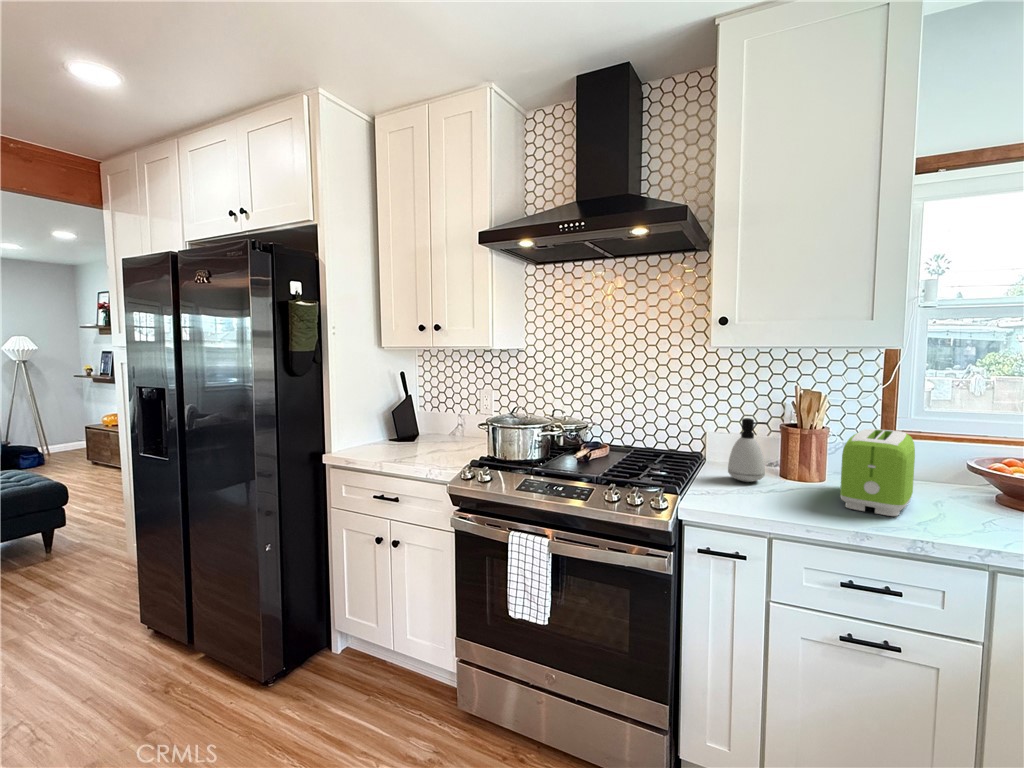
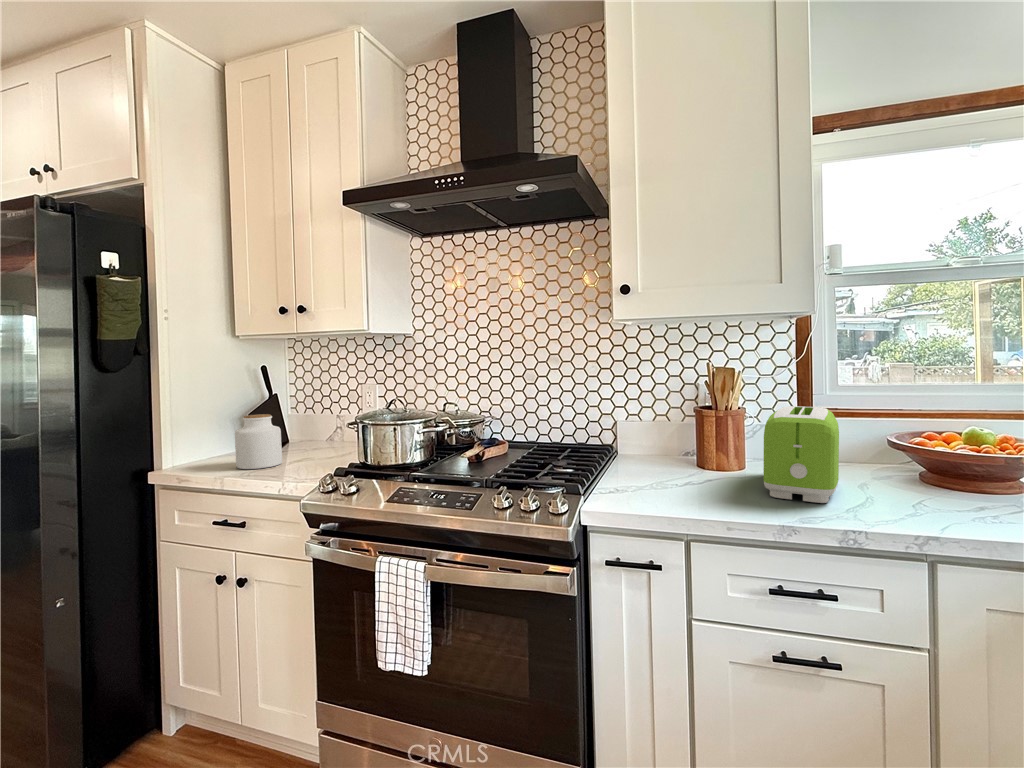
jar: none [387,412,421,457] -> present [235,414,282,469]
soap dispenser: present [728,418,768,482] -> none [639,401,681,474]

